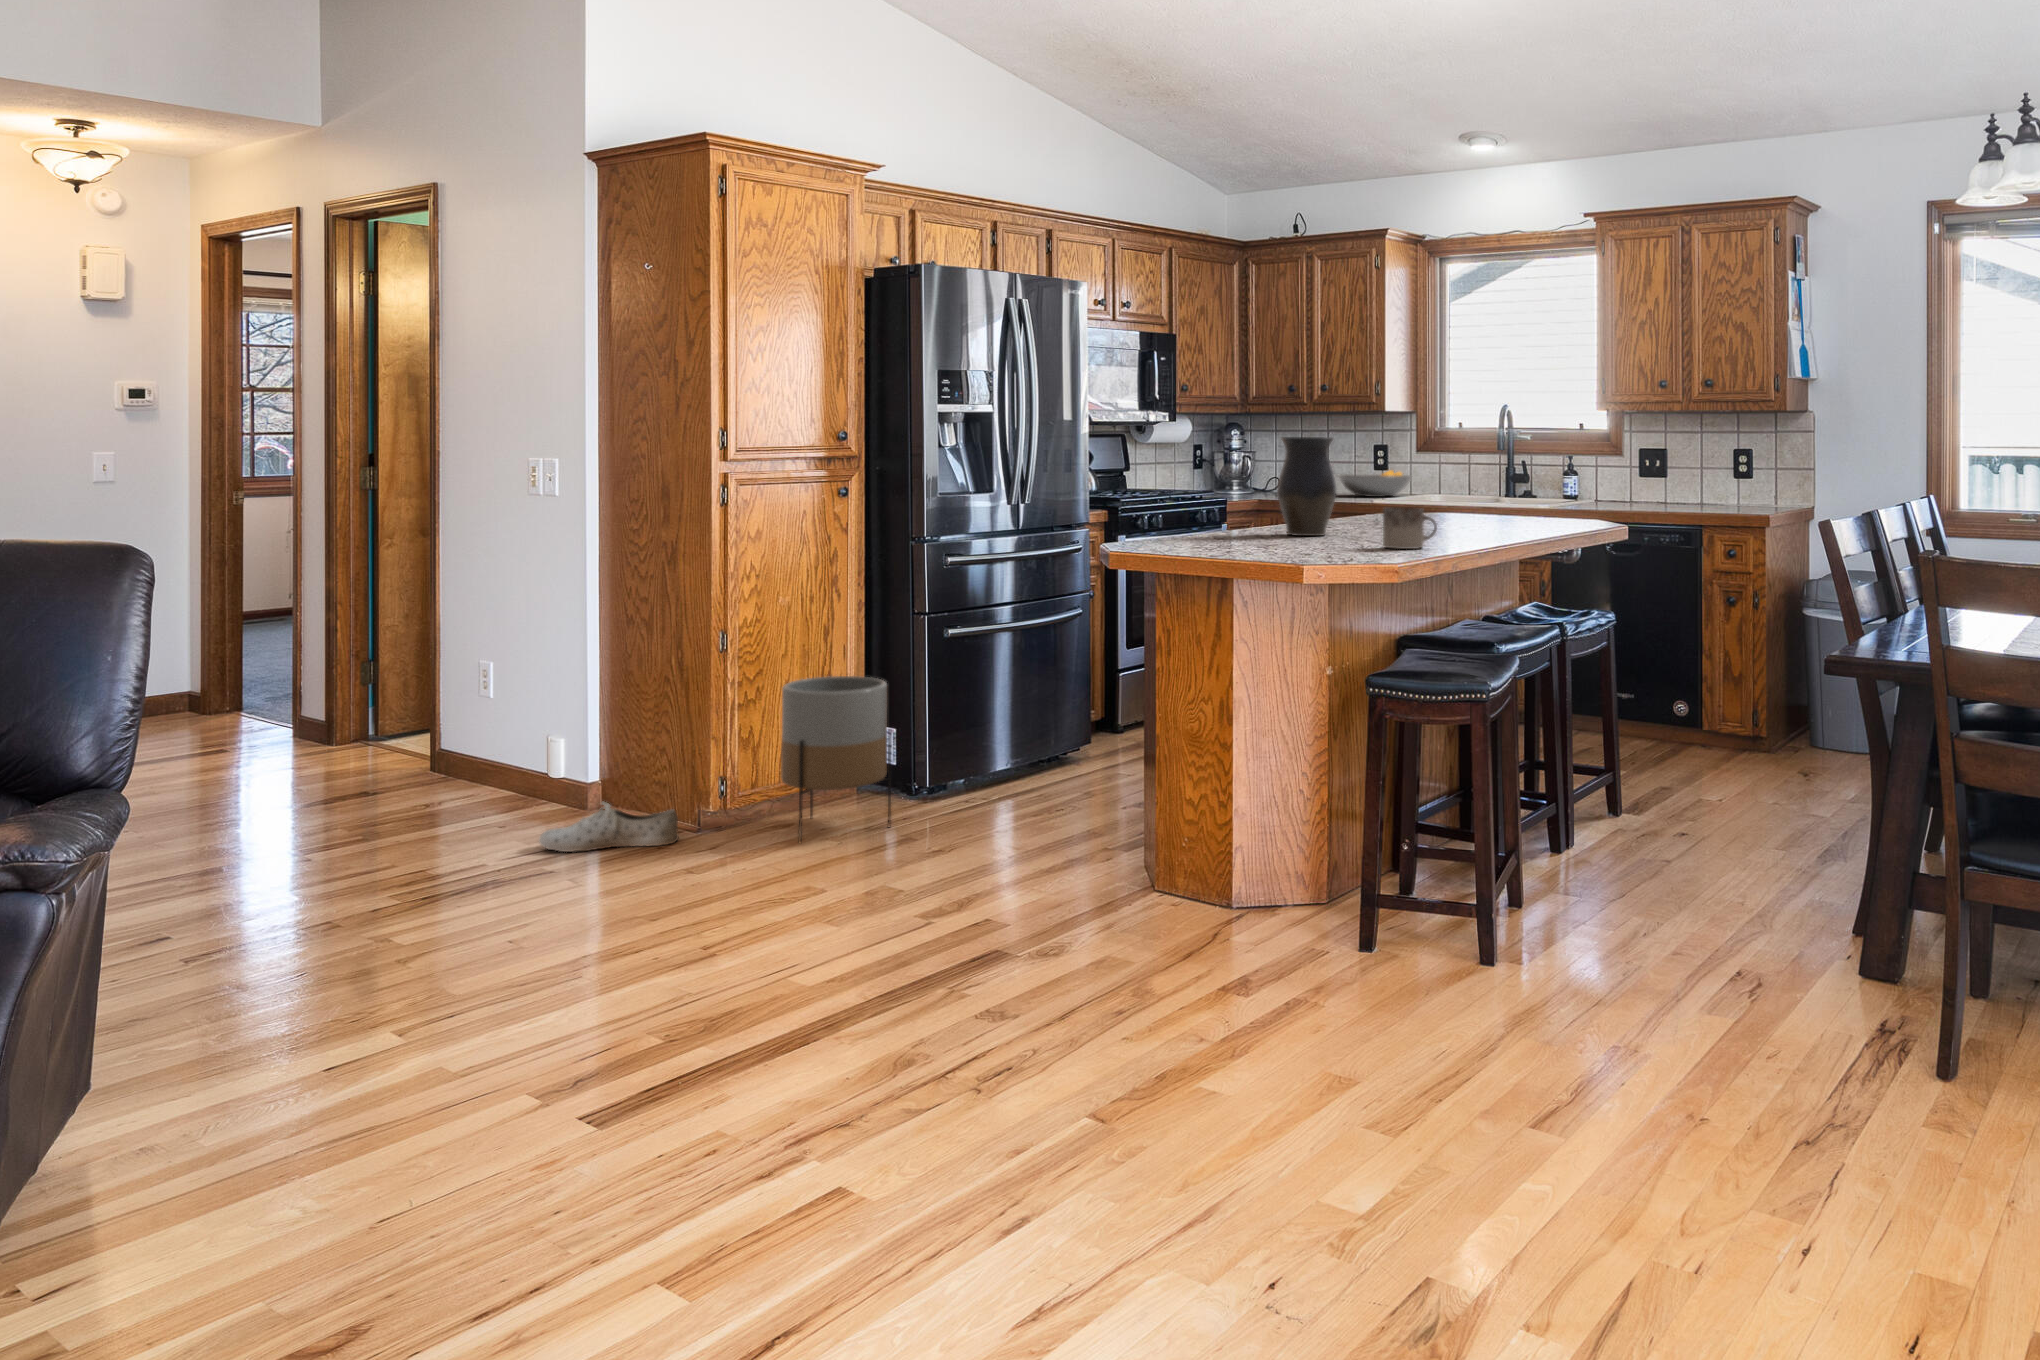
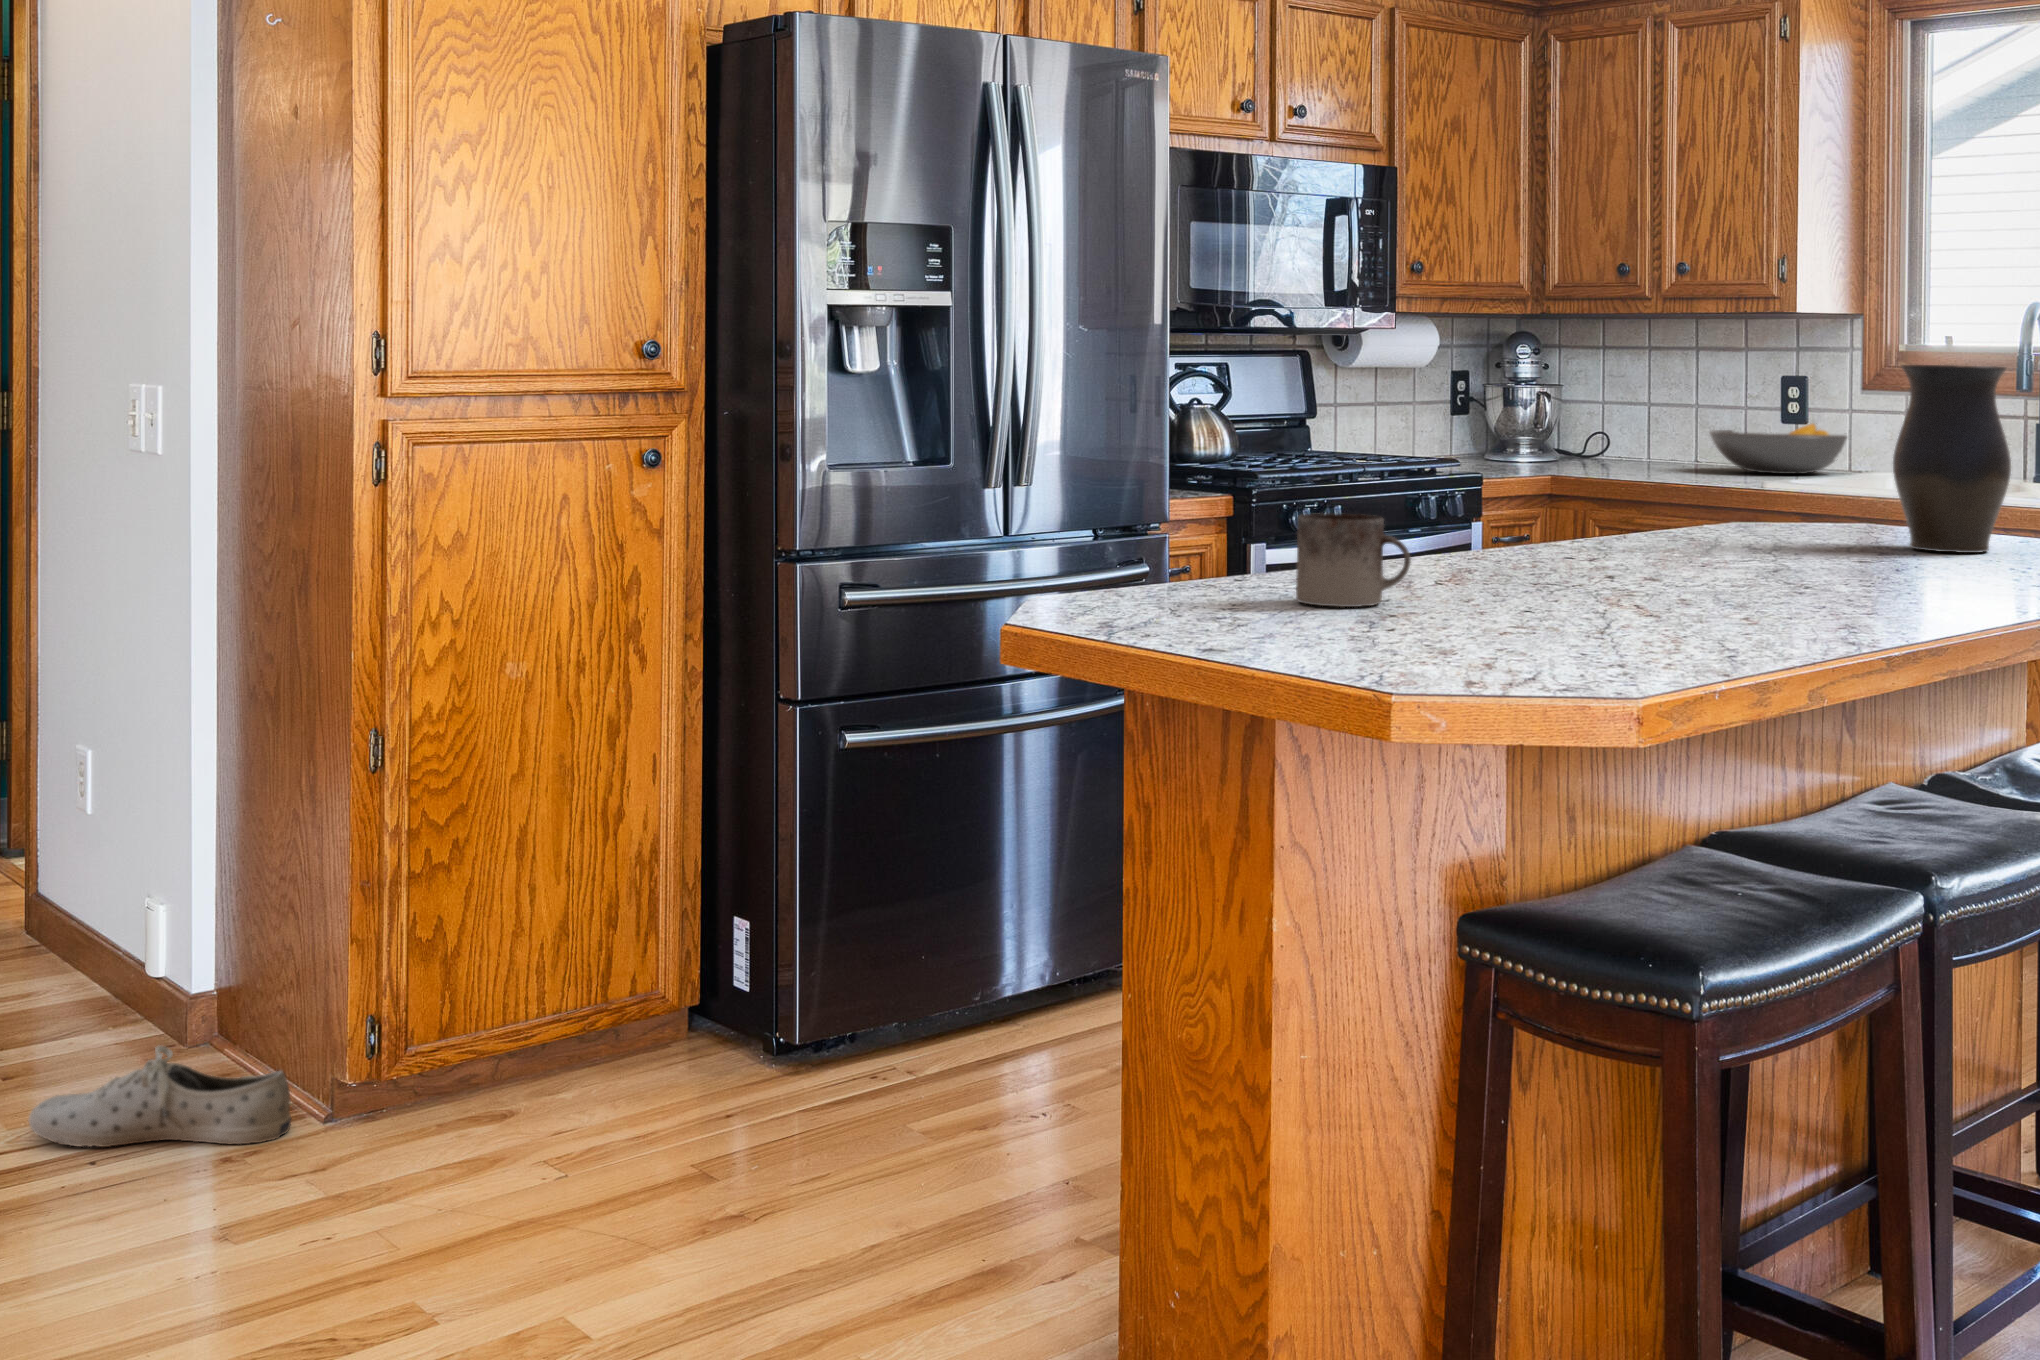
vase: present [1277,437,1337,536] -> present [1893,365,2011,553]
mug: present [1383,507,1437,549] -> present [1296,513,1411,607]
planter: present [781,676,891,843] -> none [479,820,697,1164]

